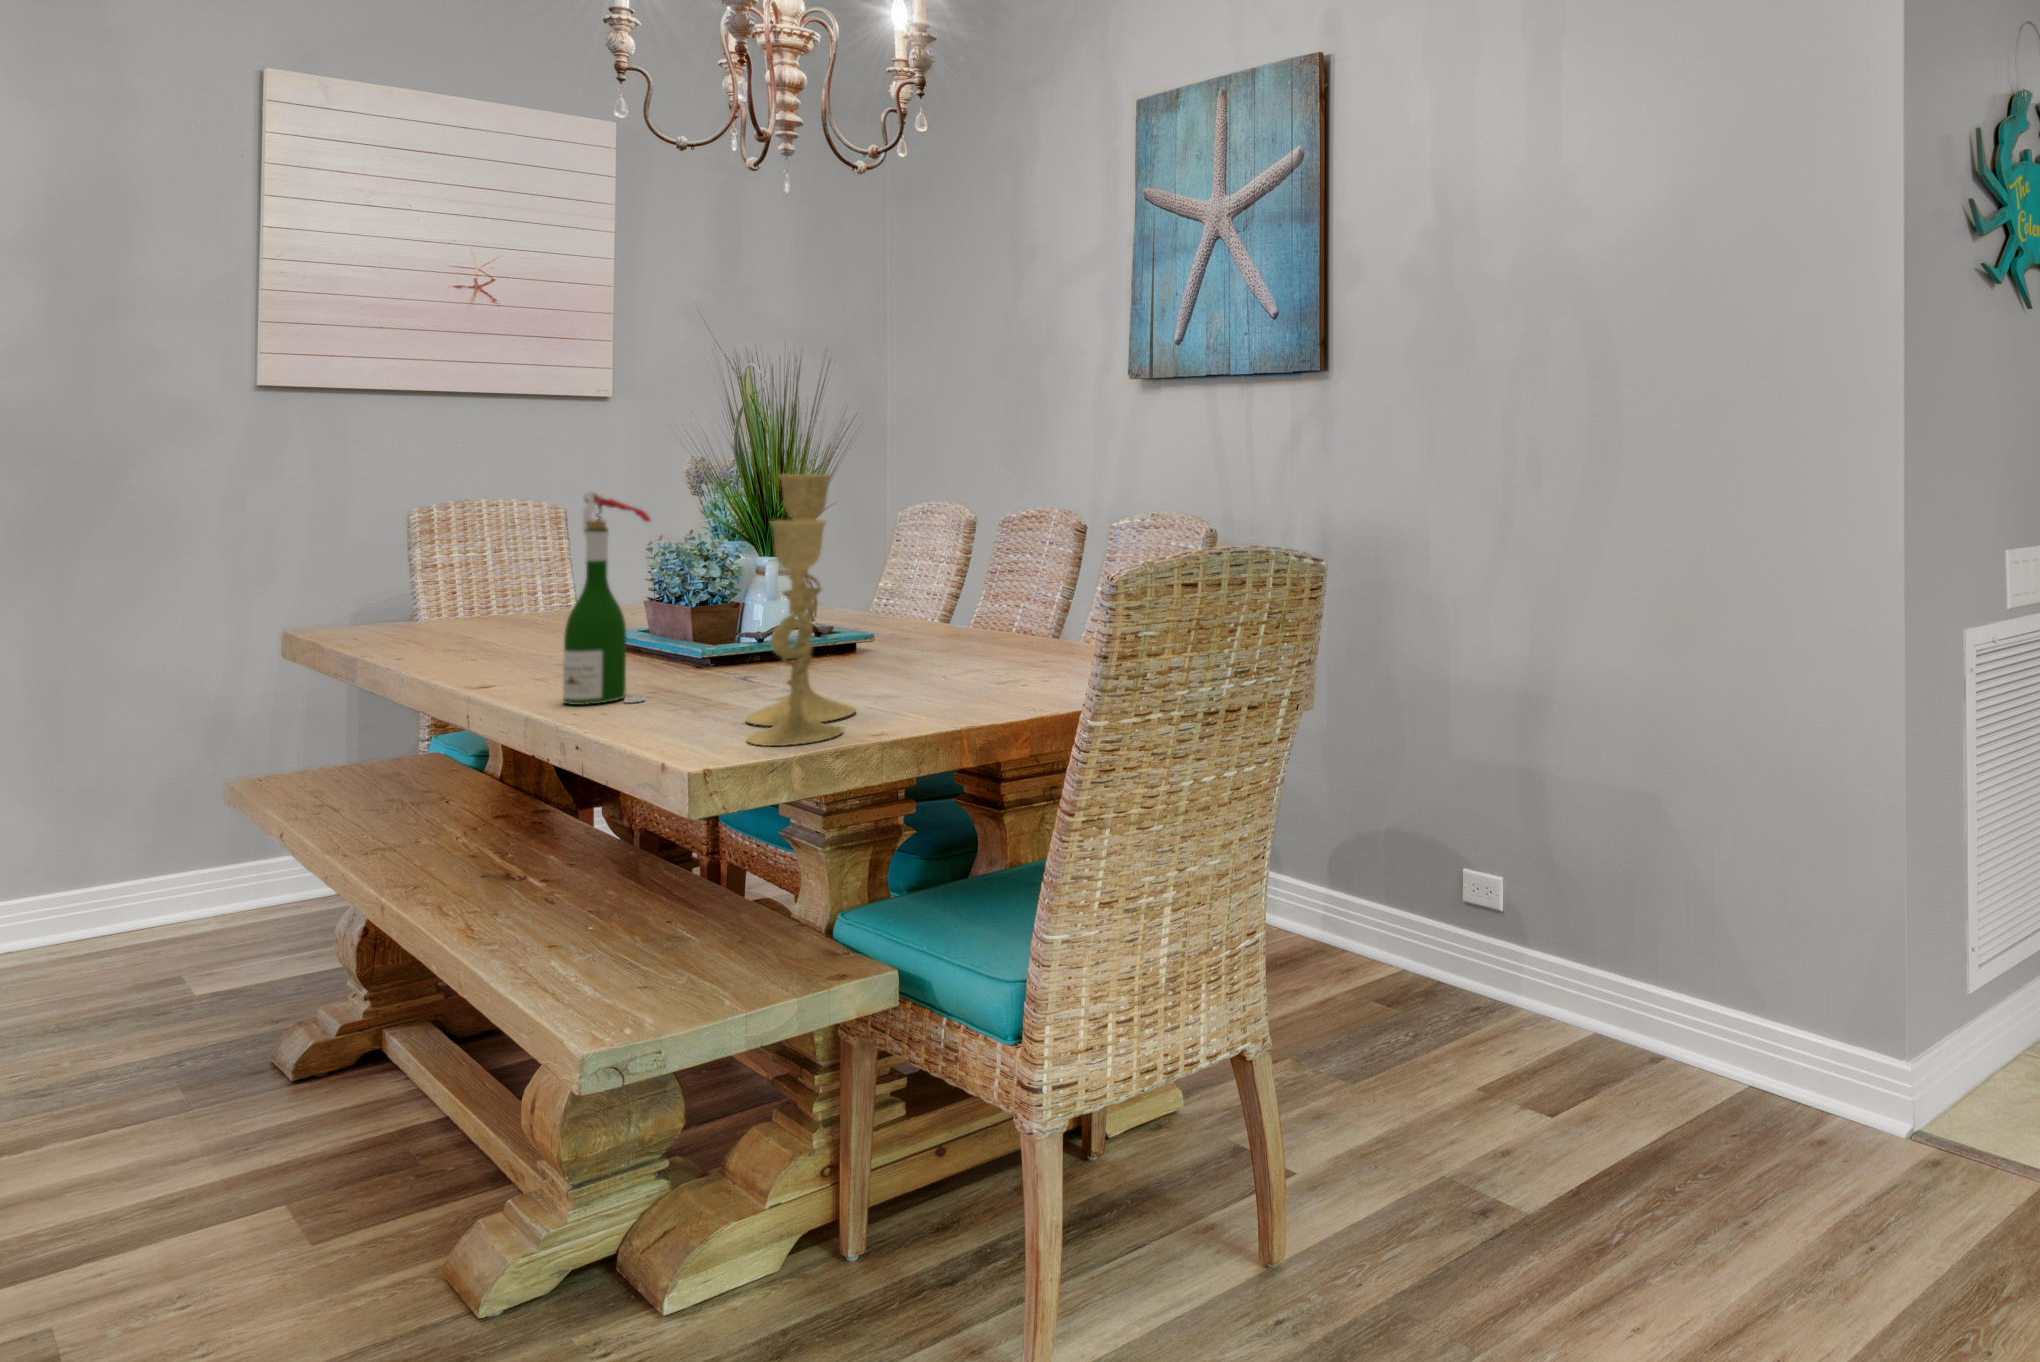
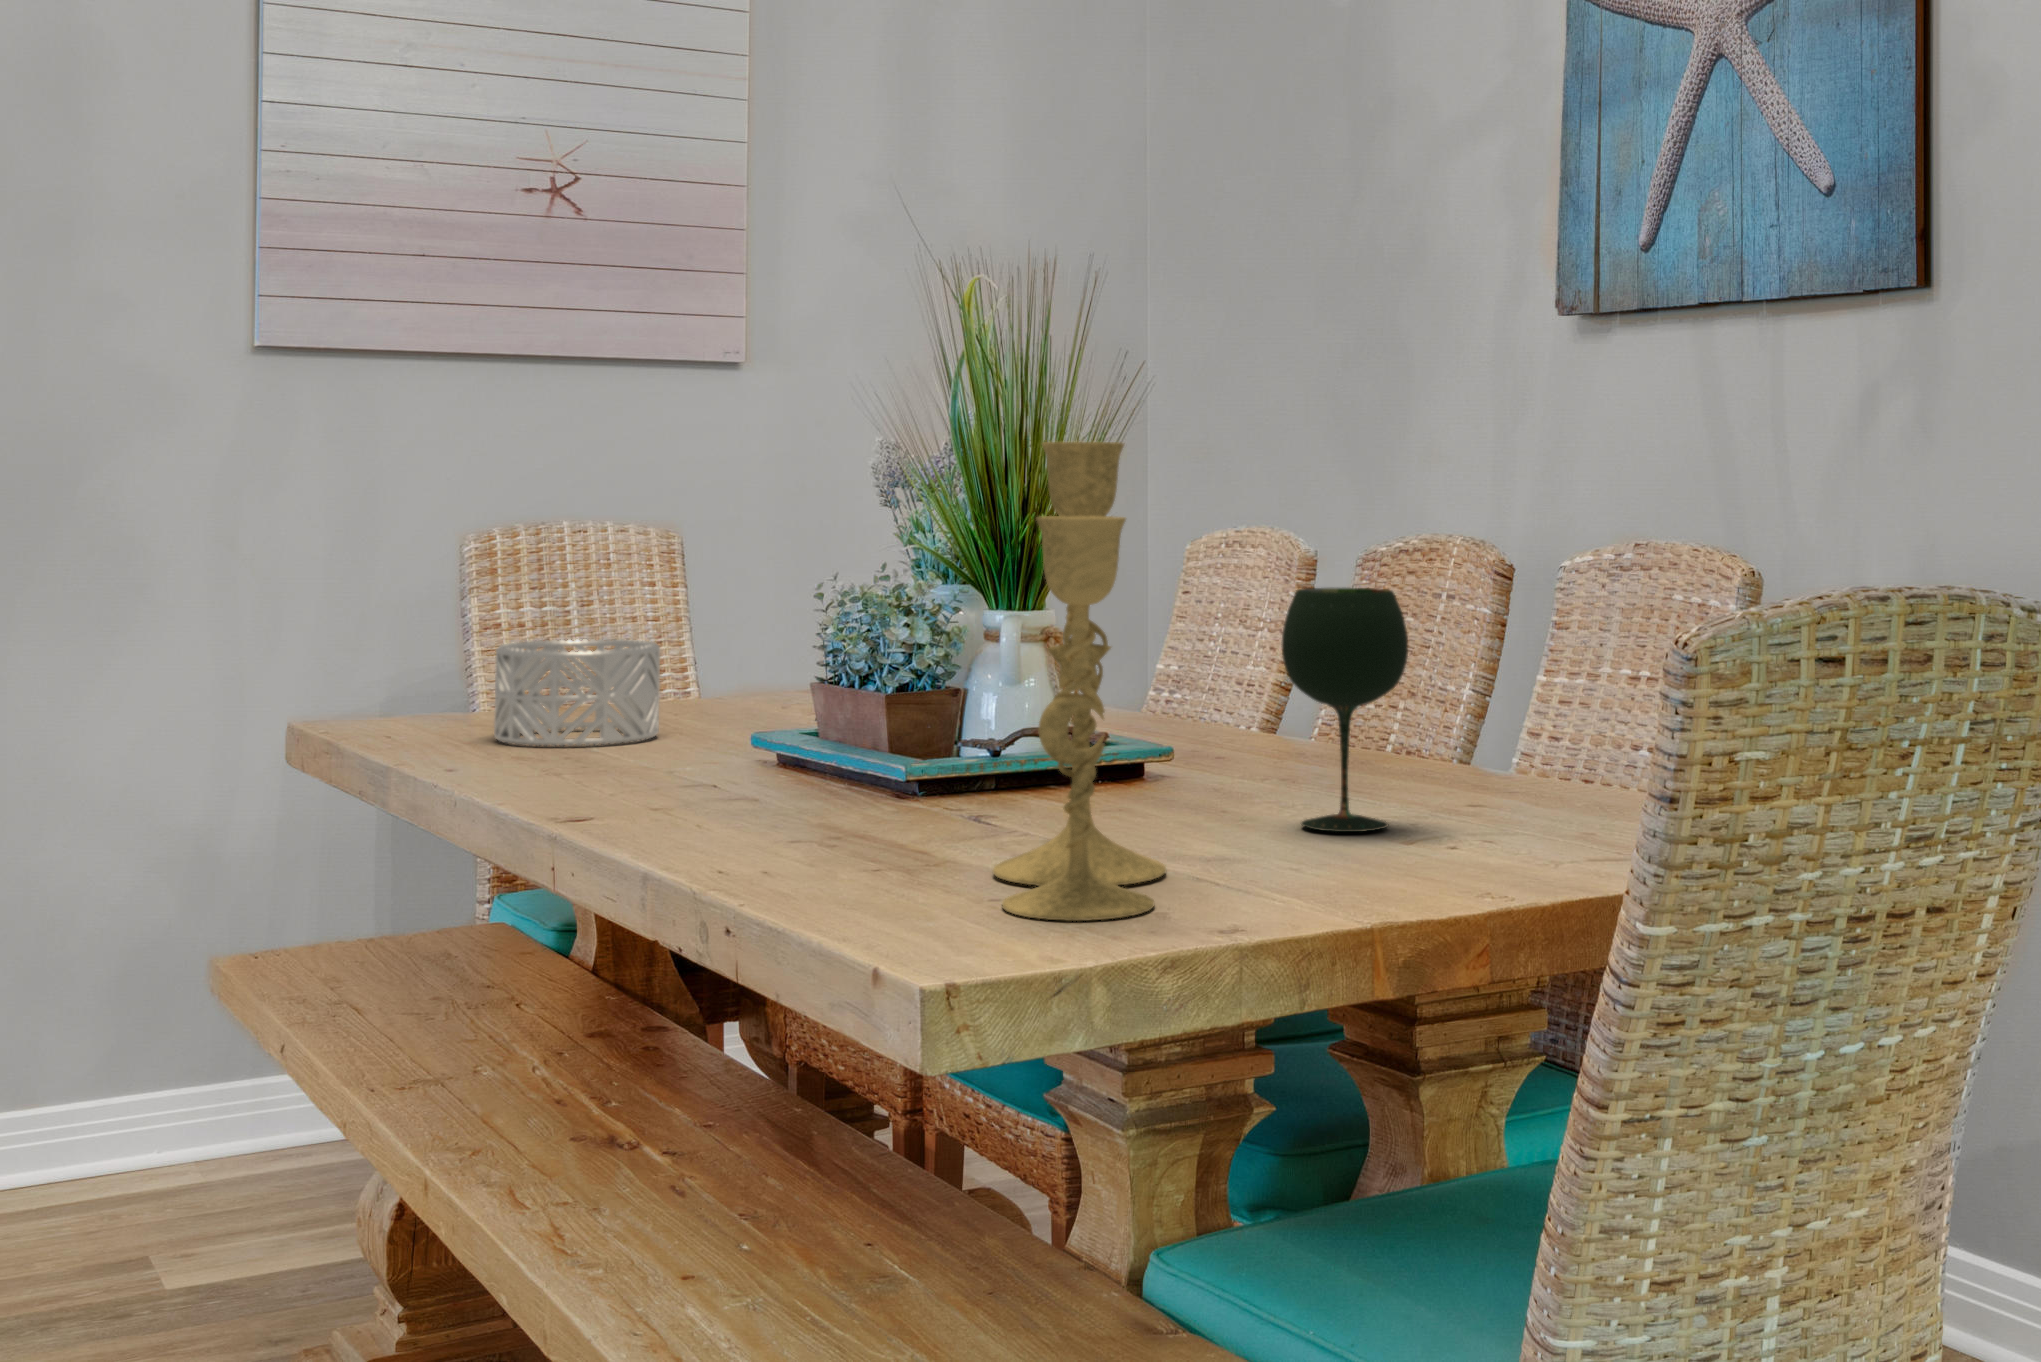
wine bottle: present [563,492,651,705] -> none [721,480,845,833]
wine glass: none [937,546,1011,680] -> present [1282,588,1408,832]
decorative bowl: none [392,581,525,655] -> present [494,639,660,746]

